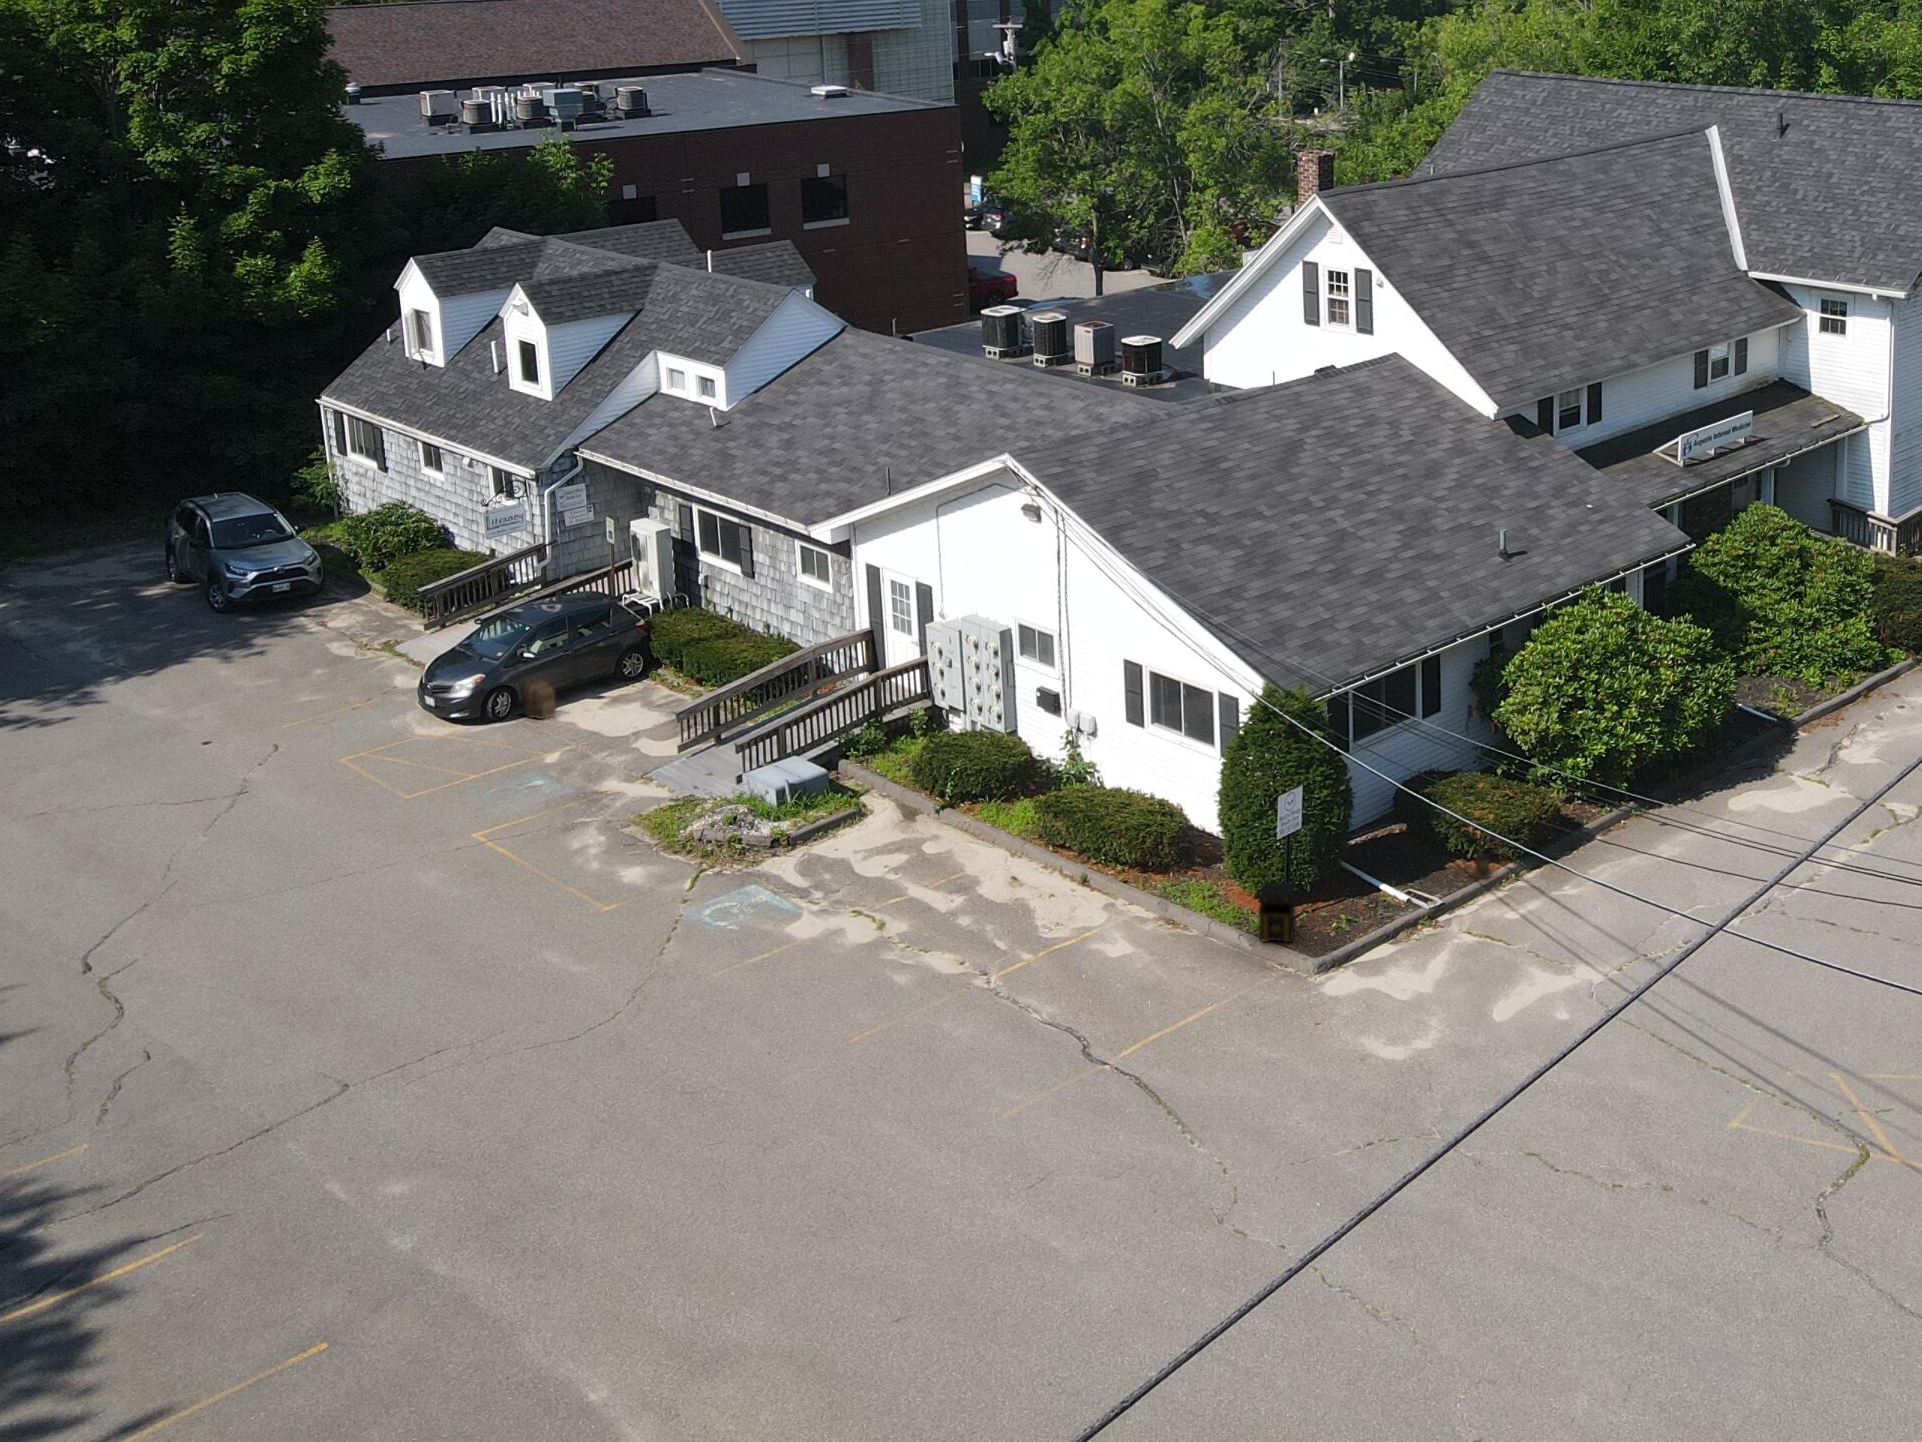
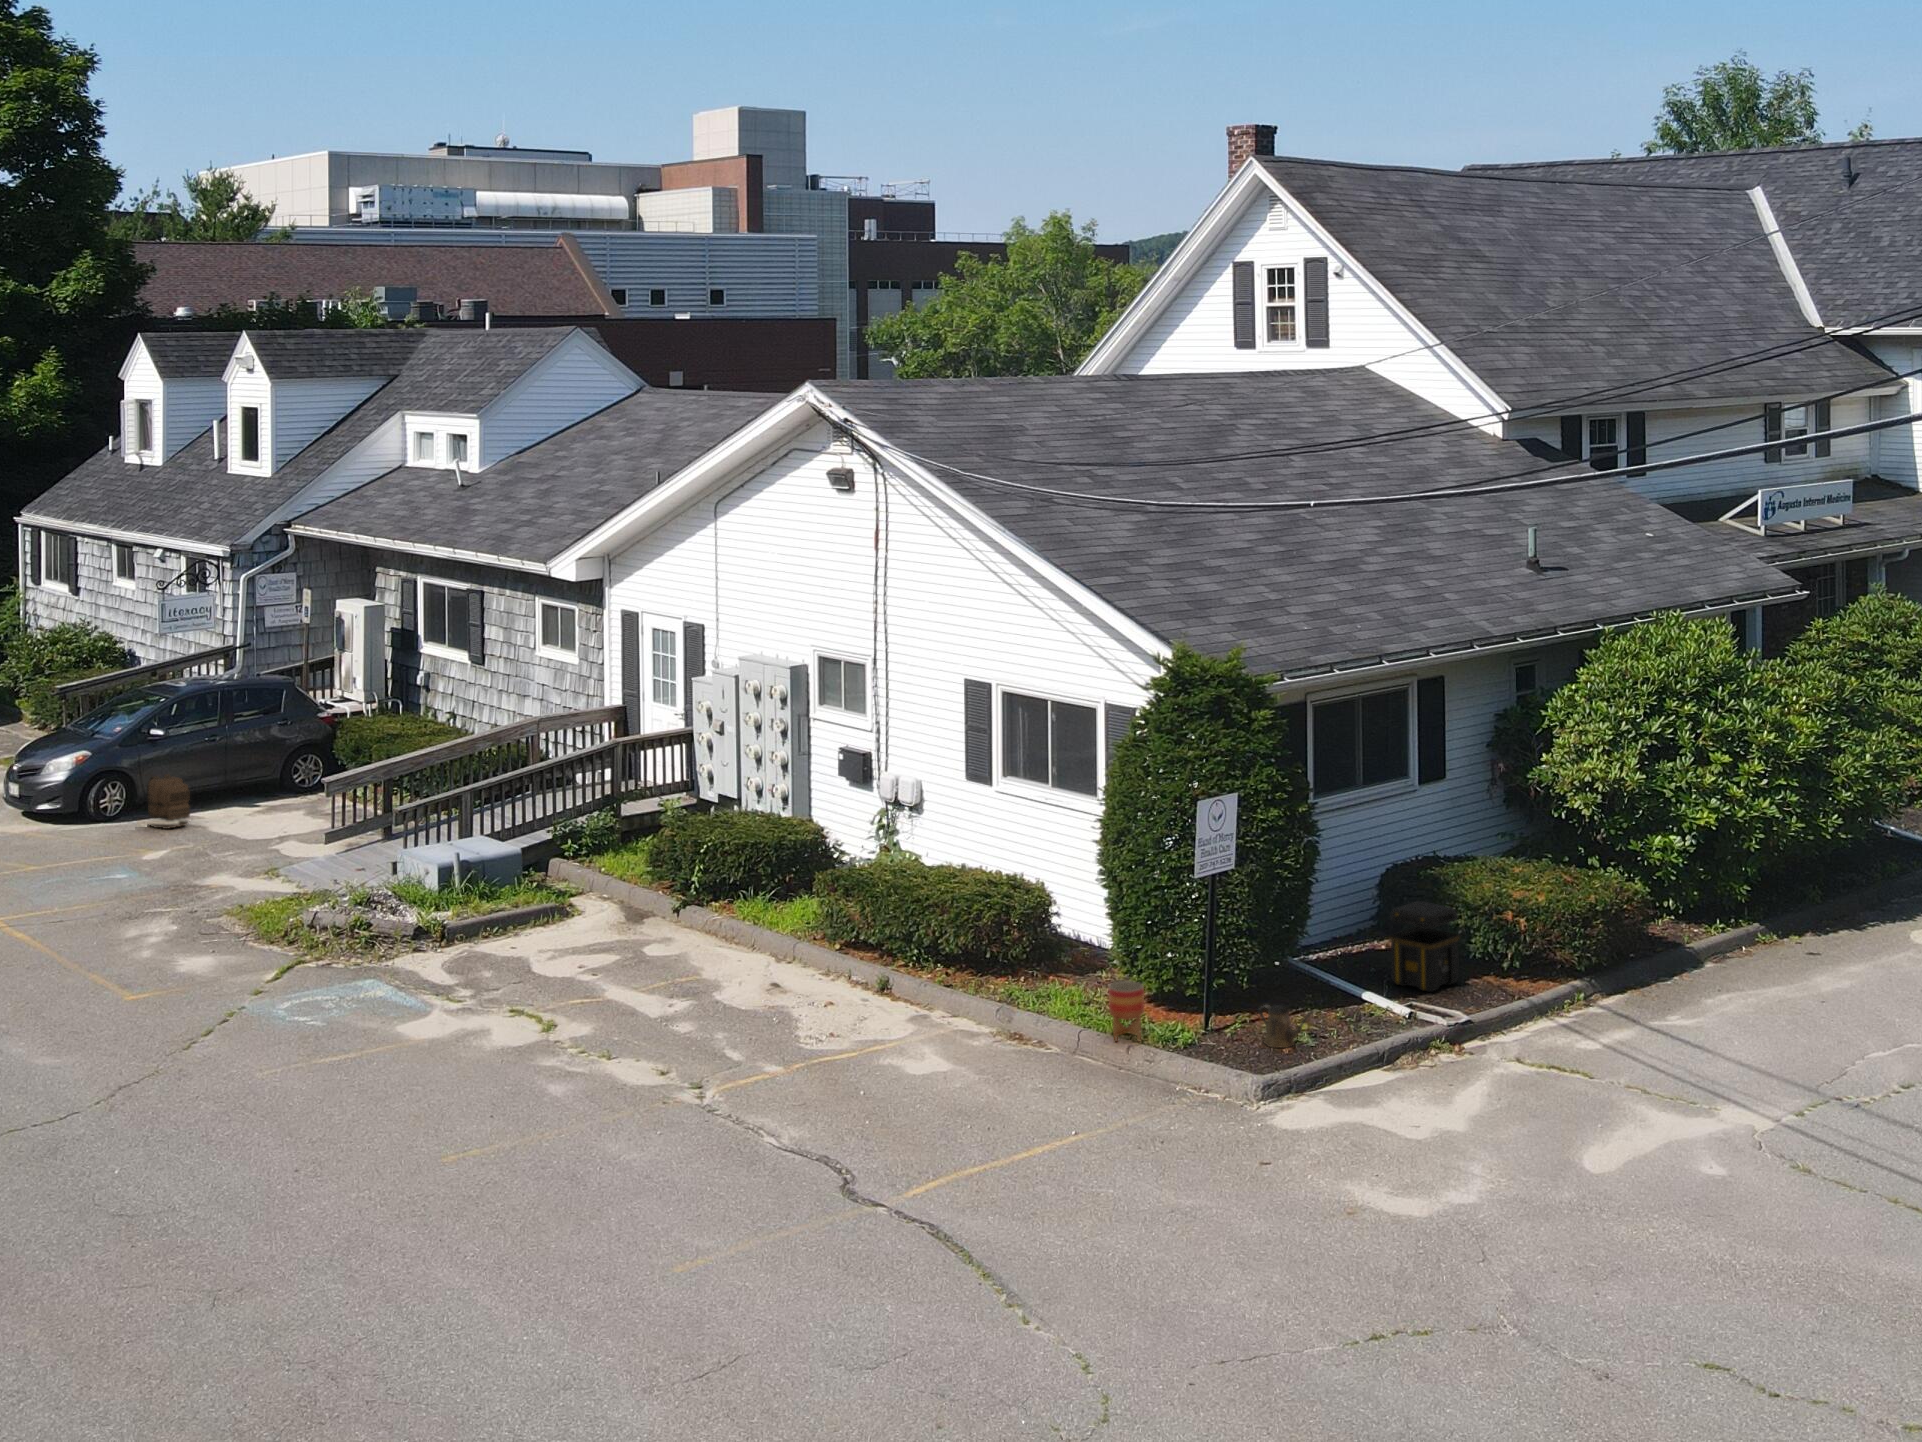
watering can: present [1474,853,1491,879] -> present [1259,1005,1313,1048]
toolbox: present [1258,882,1296,942] -> present [1390,901,1459,992]
planter: none [1227,885,1248,922] -> present [1109,981,1144,1042]

